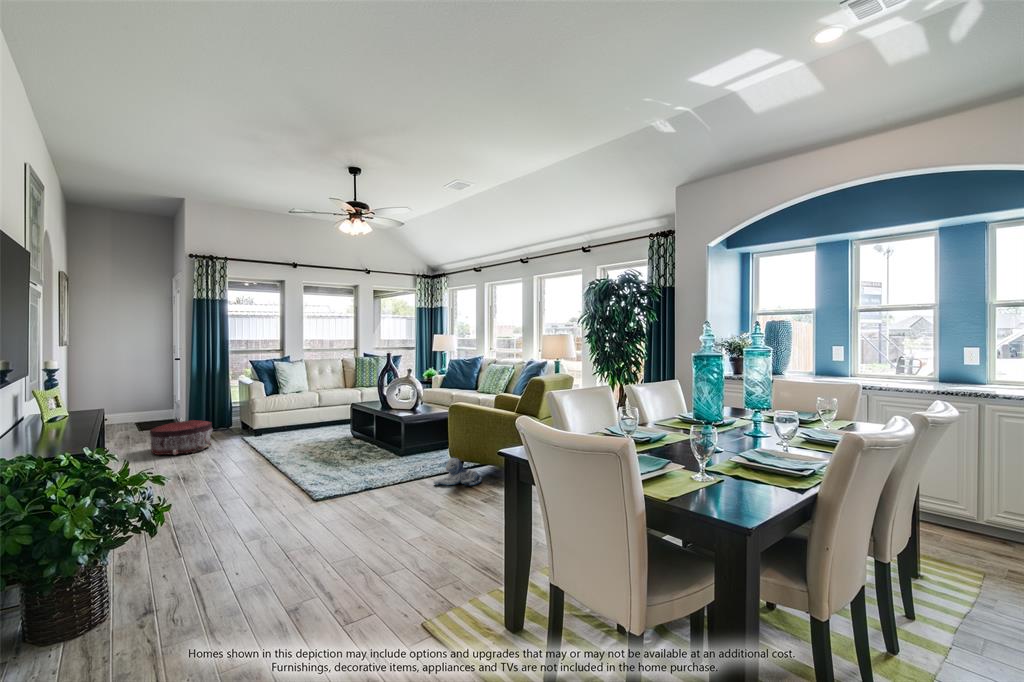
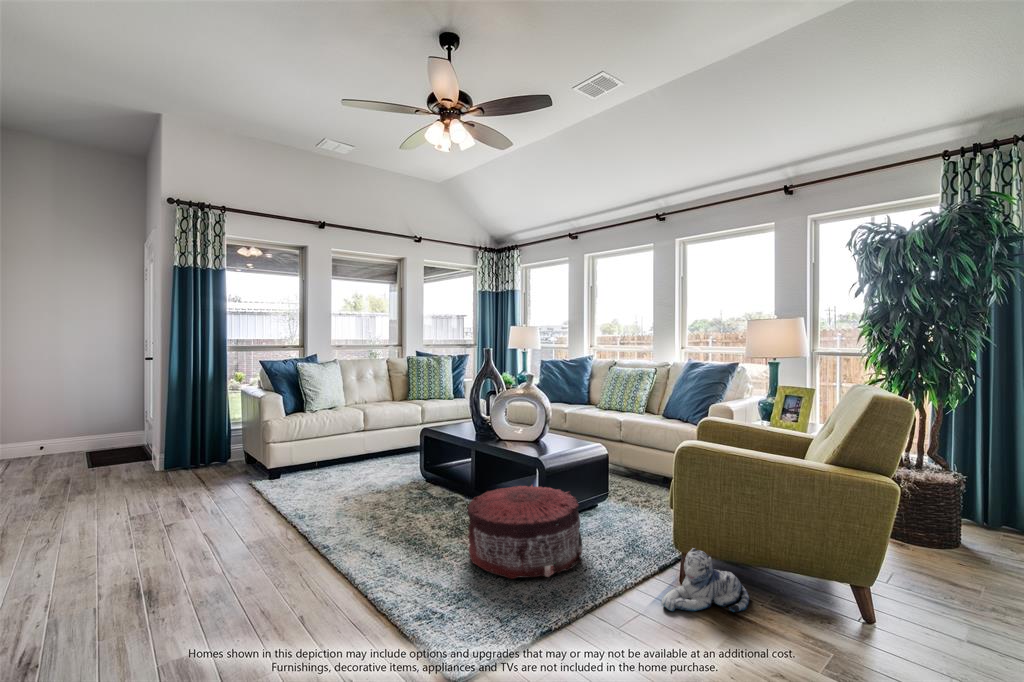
pouf: present [150,420,212,455] -> present [467,485,583,579]

